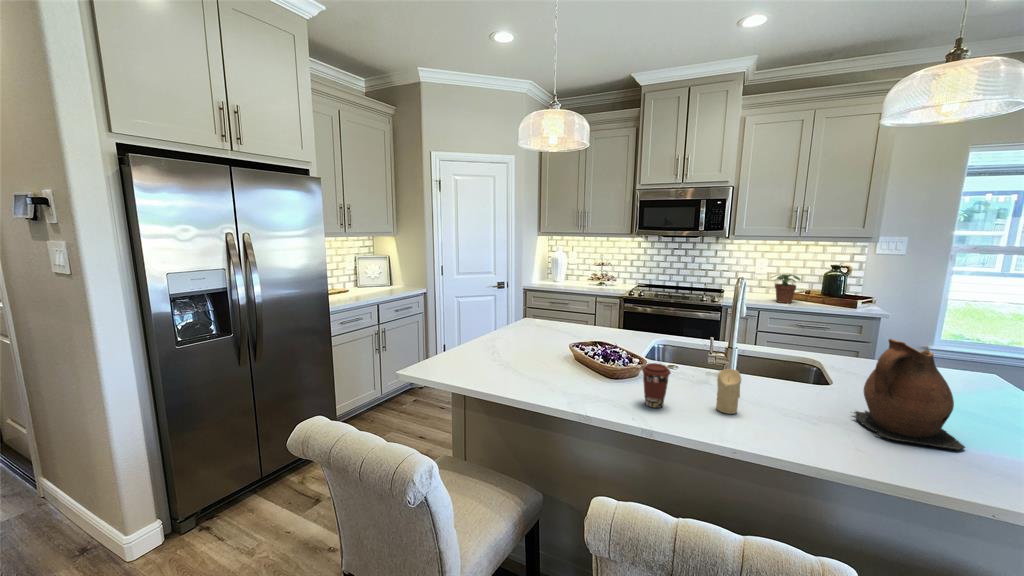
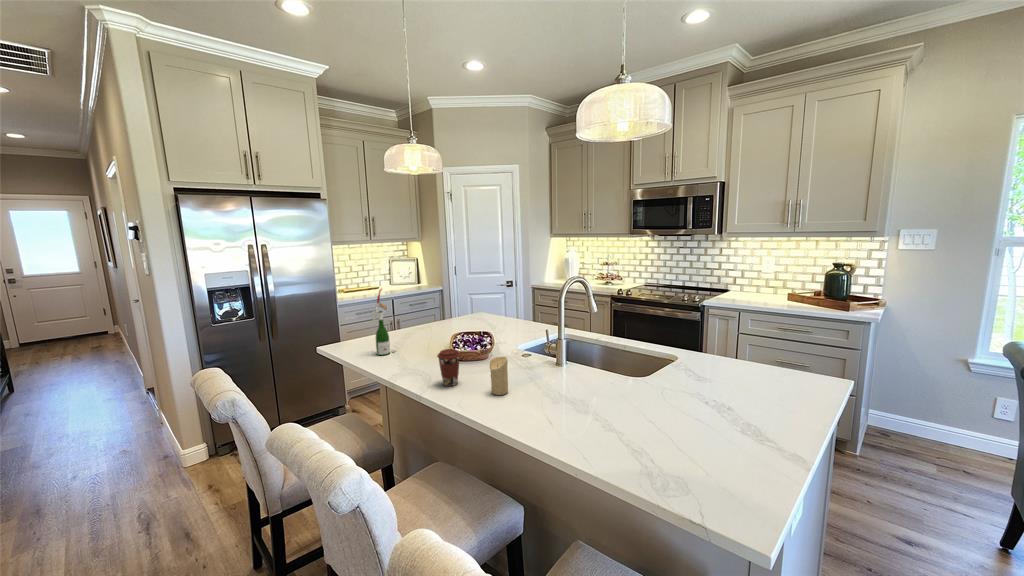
potted plant: present [775,274,801,303] -> none [757,273,791,304]
wine bottle: none [493,292,515,375] -> present [372,289,396,355]
ceramic pitcher: present [854,339,965,451] -> none [584,333,669,441]

